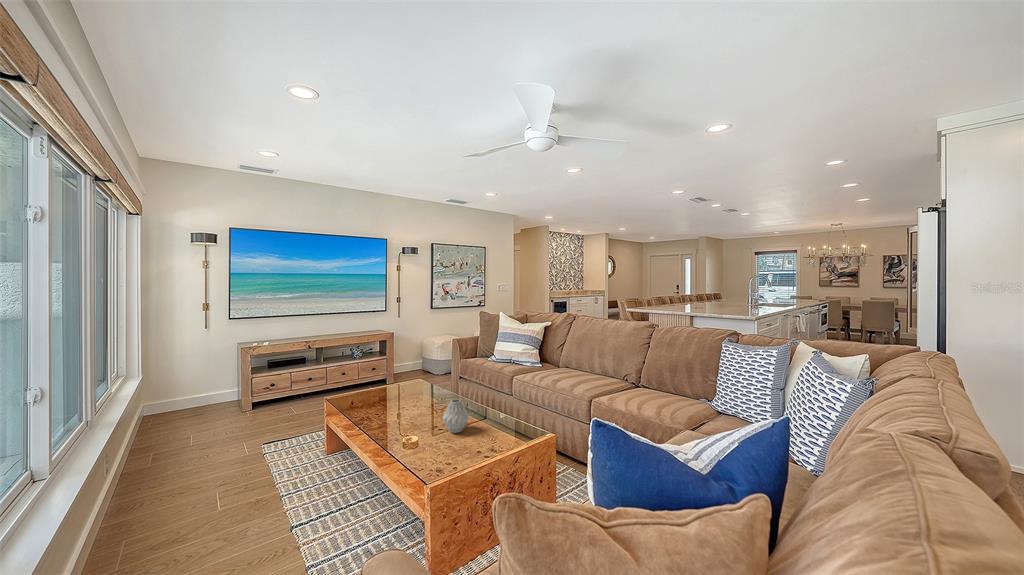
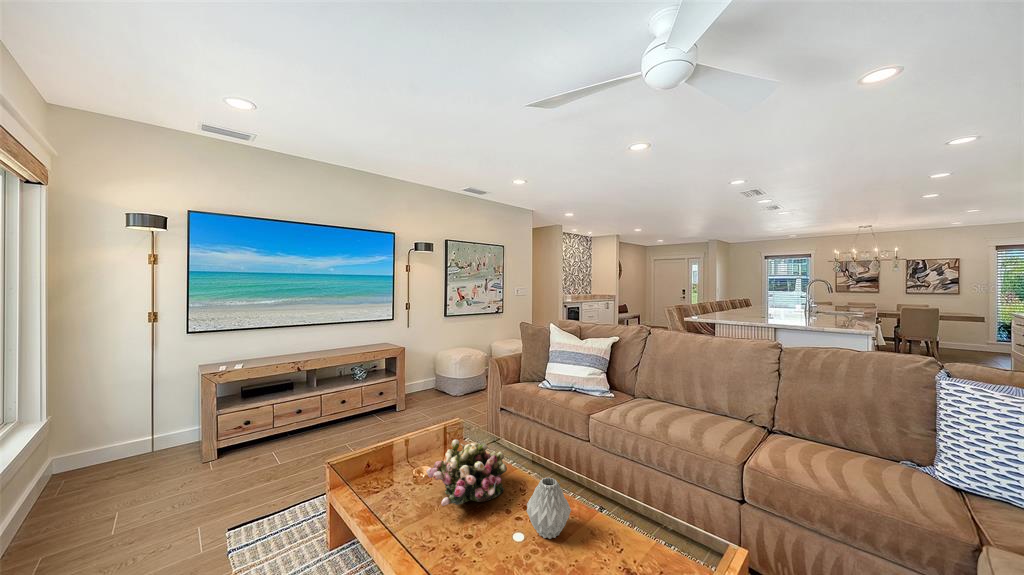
flower arrangement: none [389,382,441,418] -> present [426,439,507,506]

